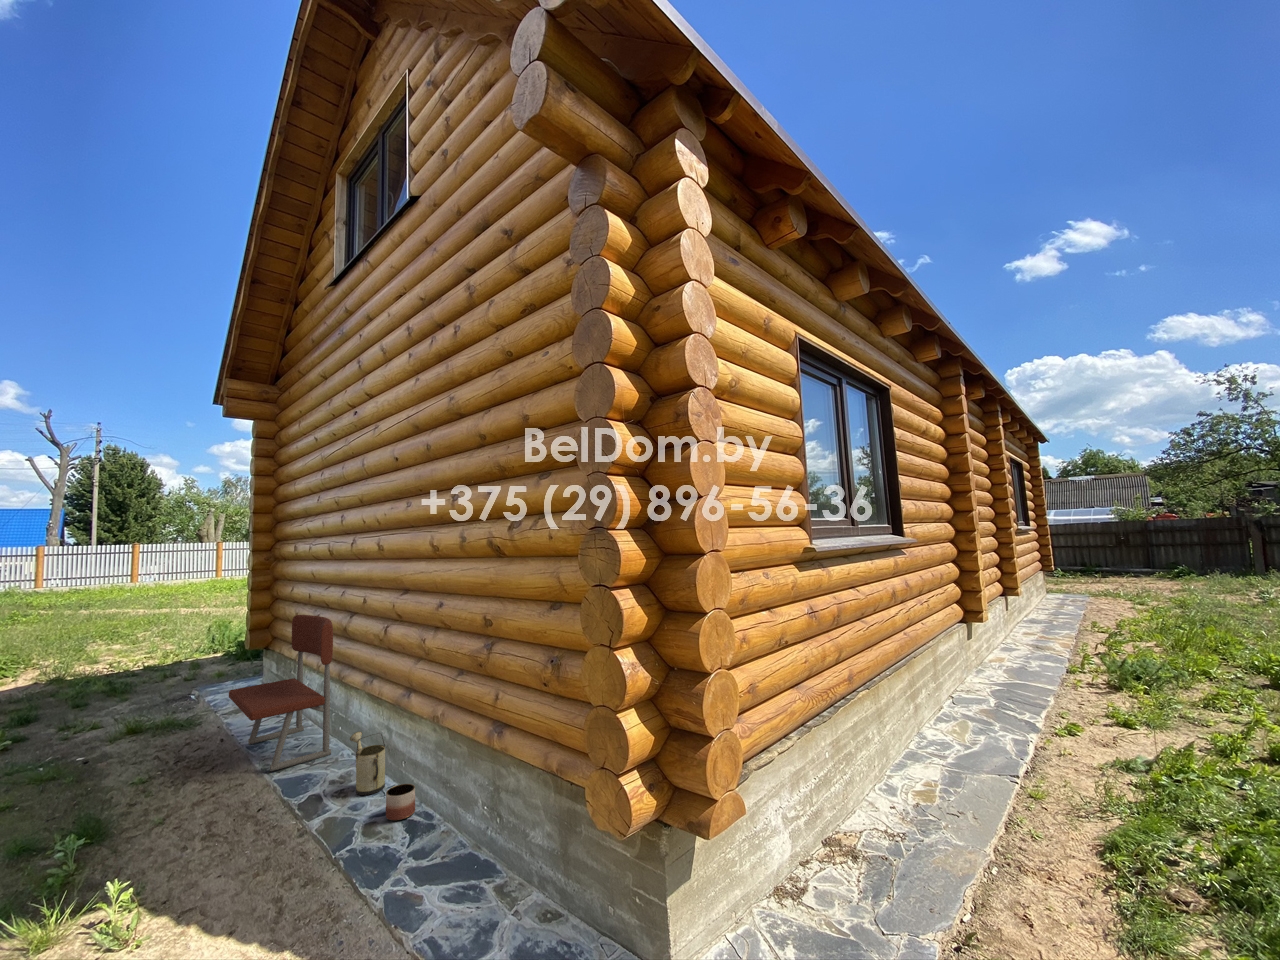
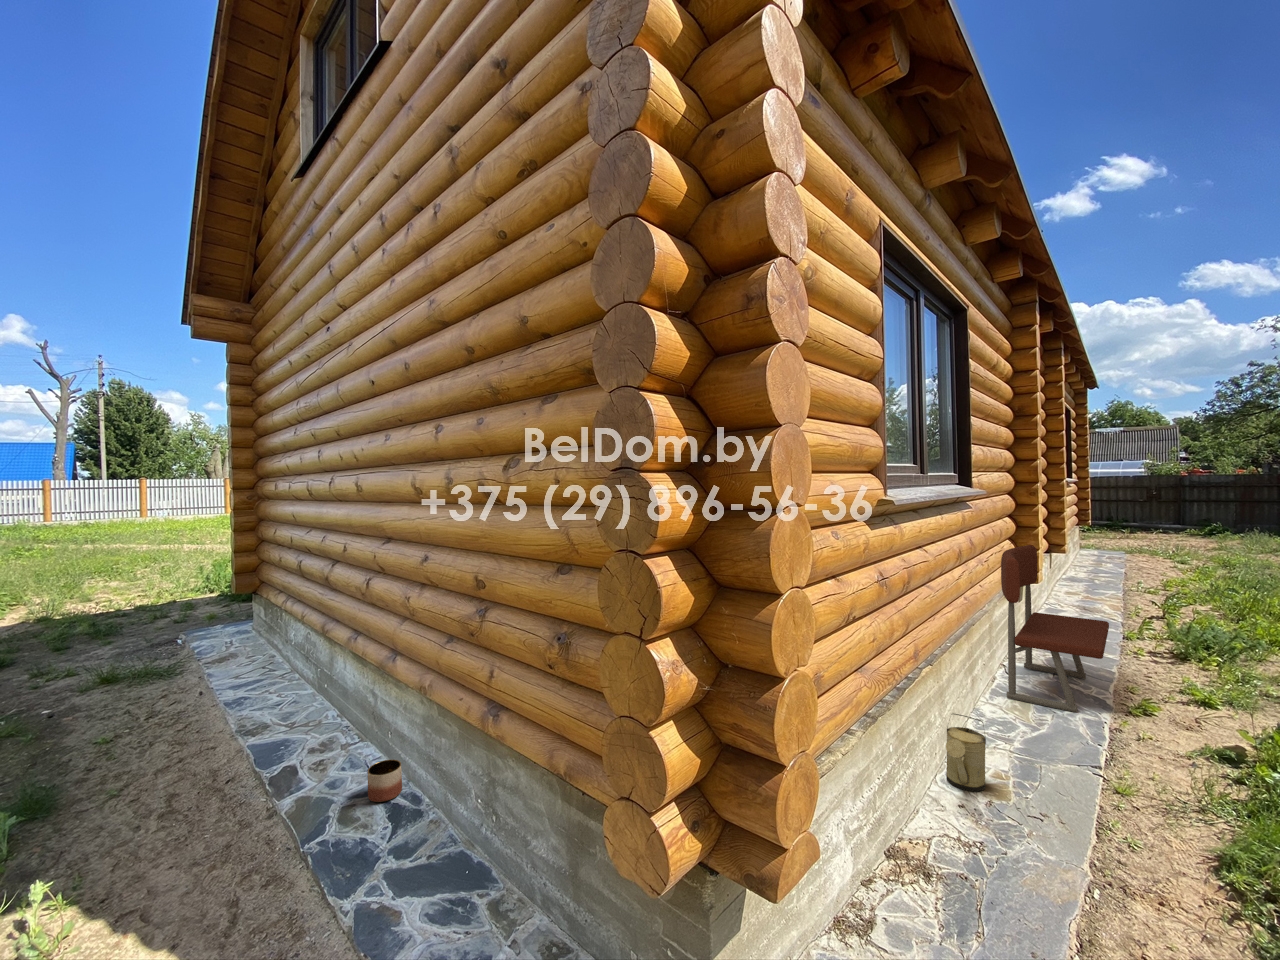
bench: present [229,615,333,771] -> present [1001,545,1109,713]
watering can: present [350,731,385,795] -> present [946,714,986,792]

